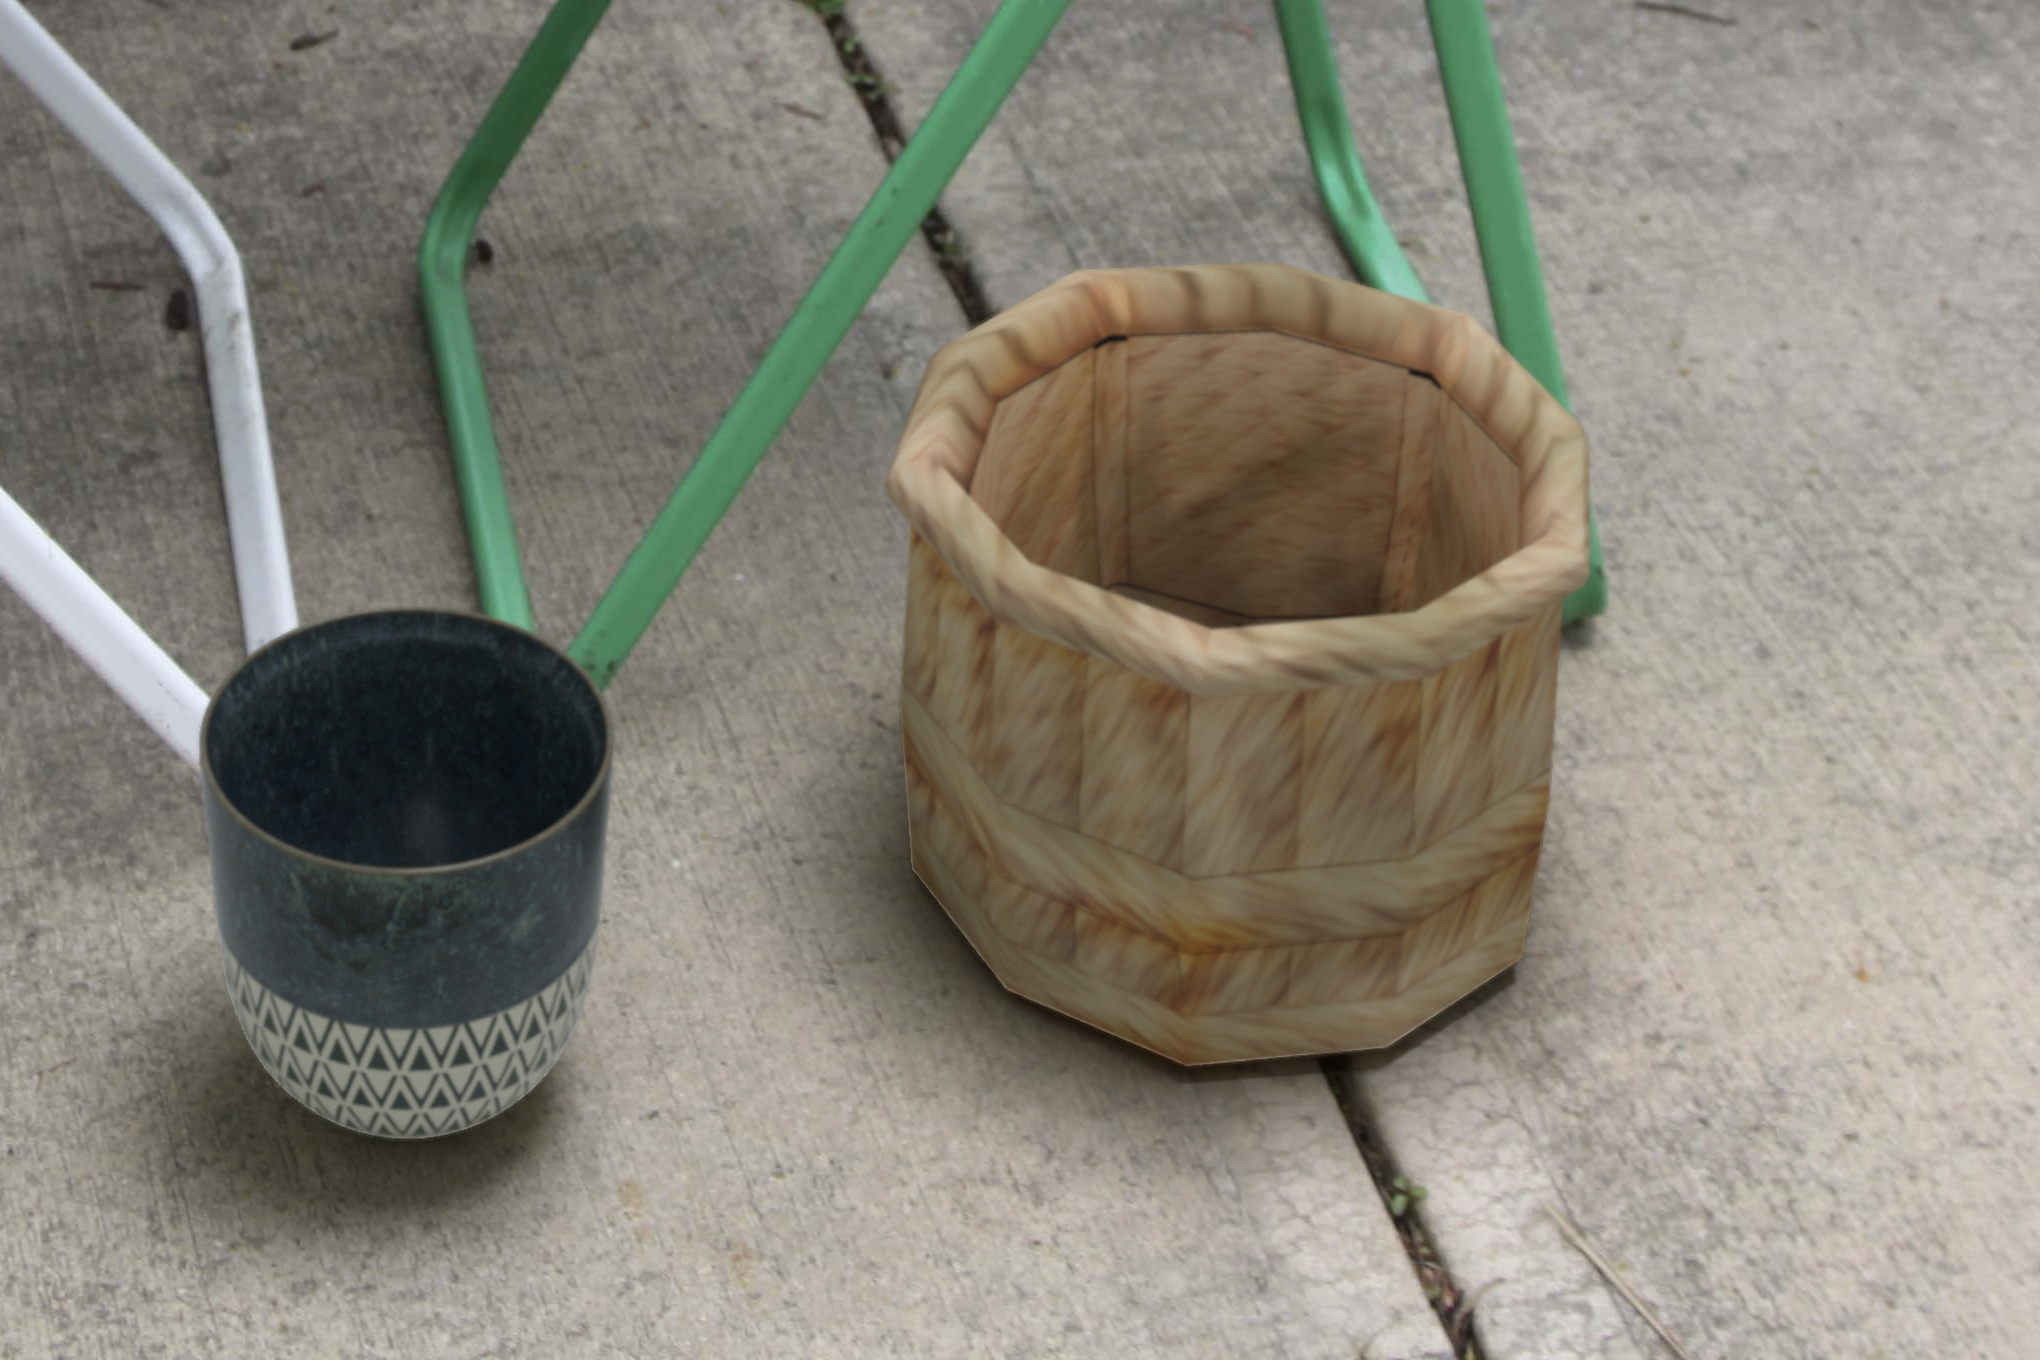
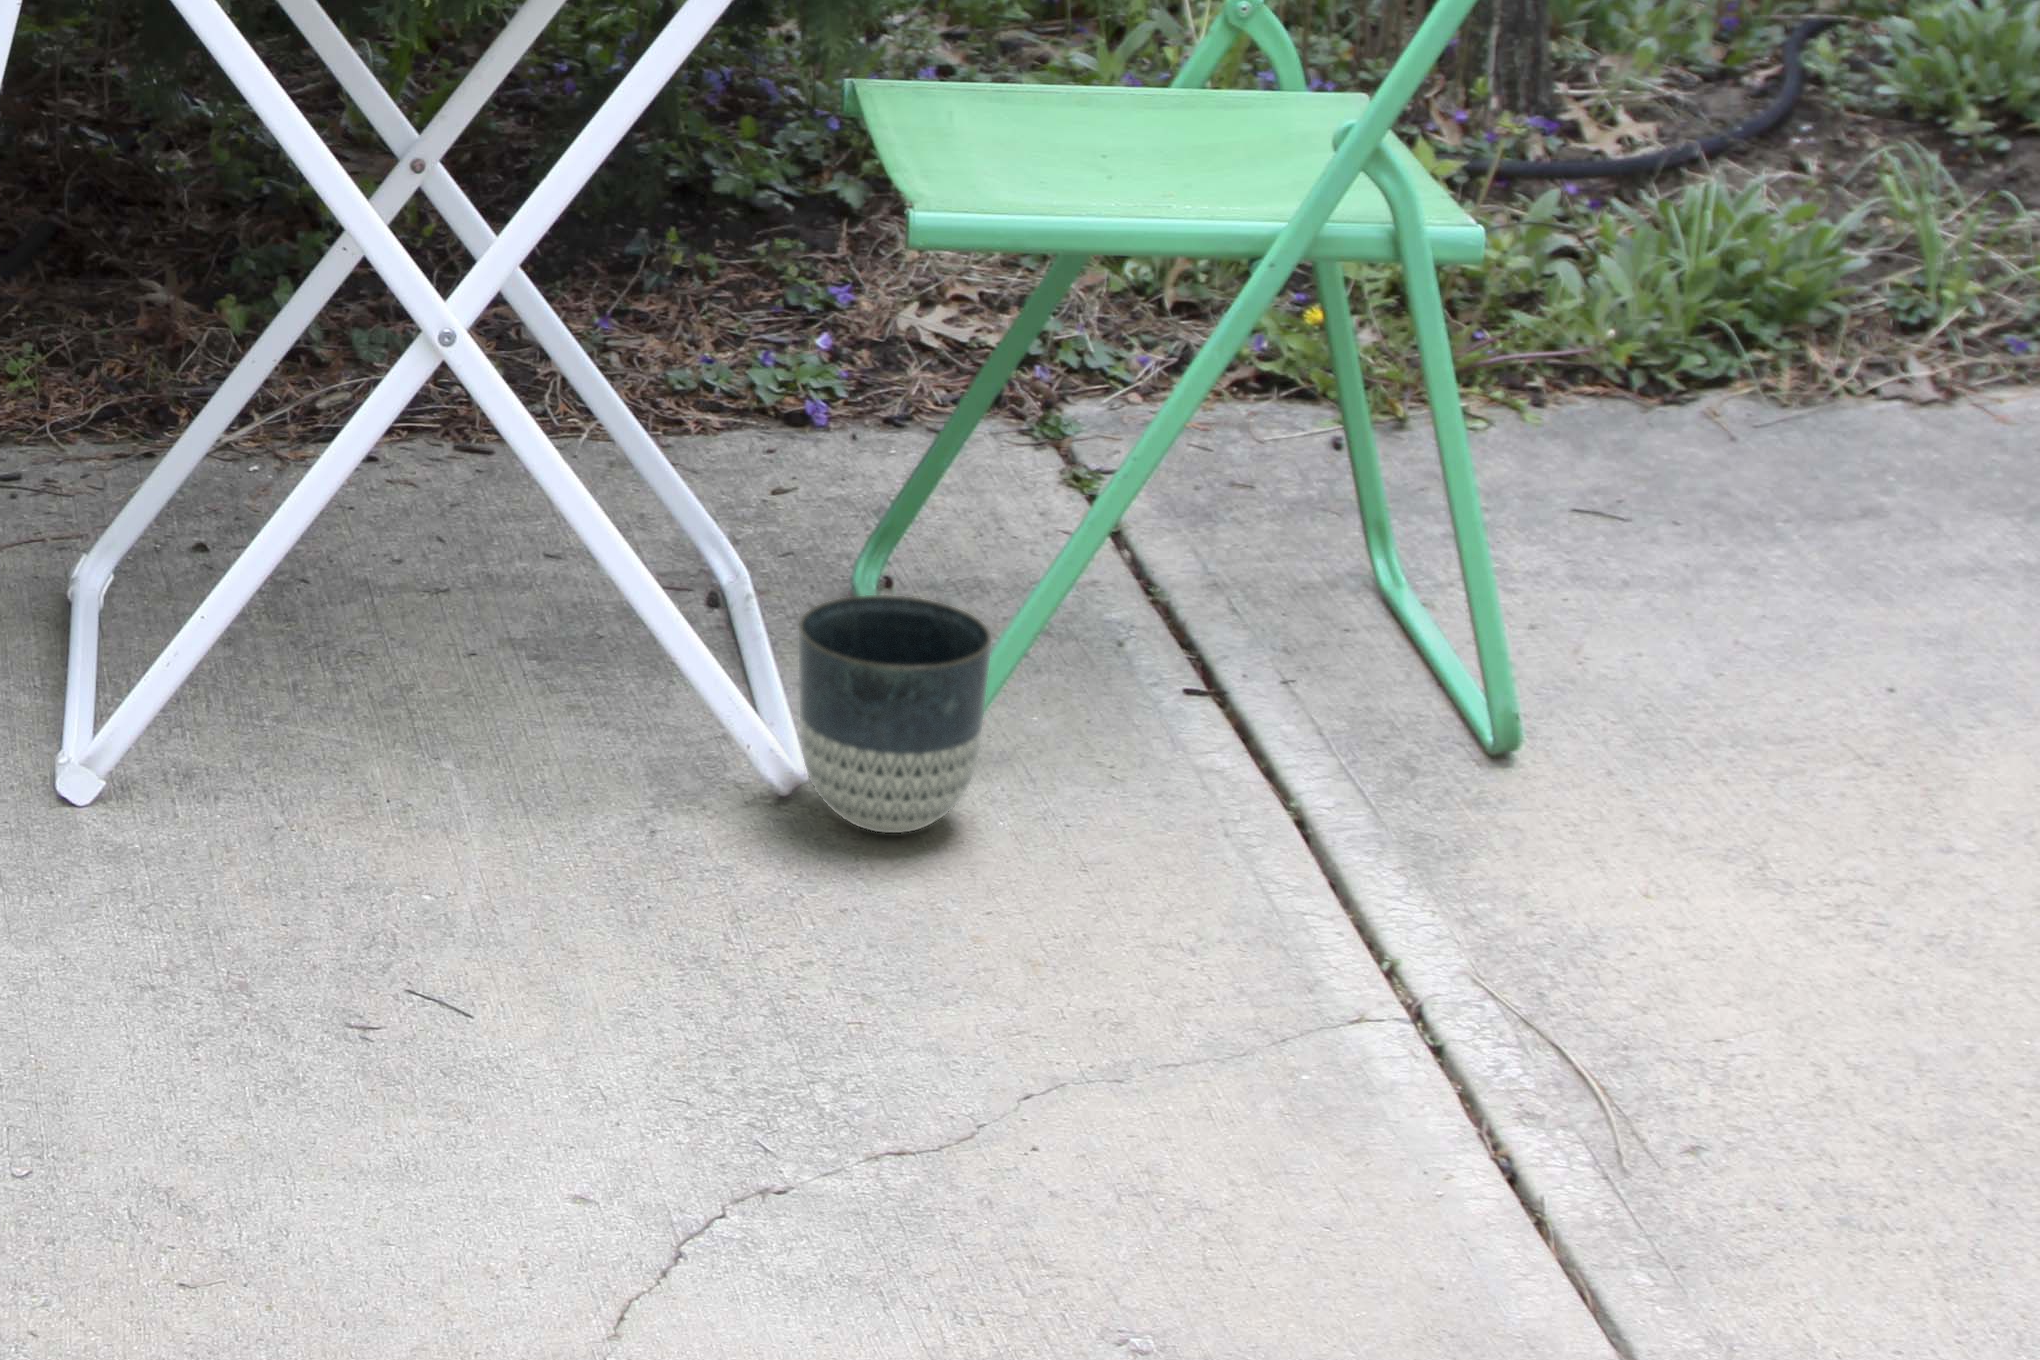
wooden bucket: present [884,262,1590,1066] -> none [1119,493,1467,837]

